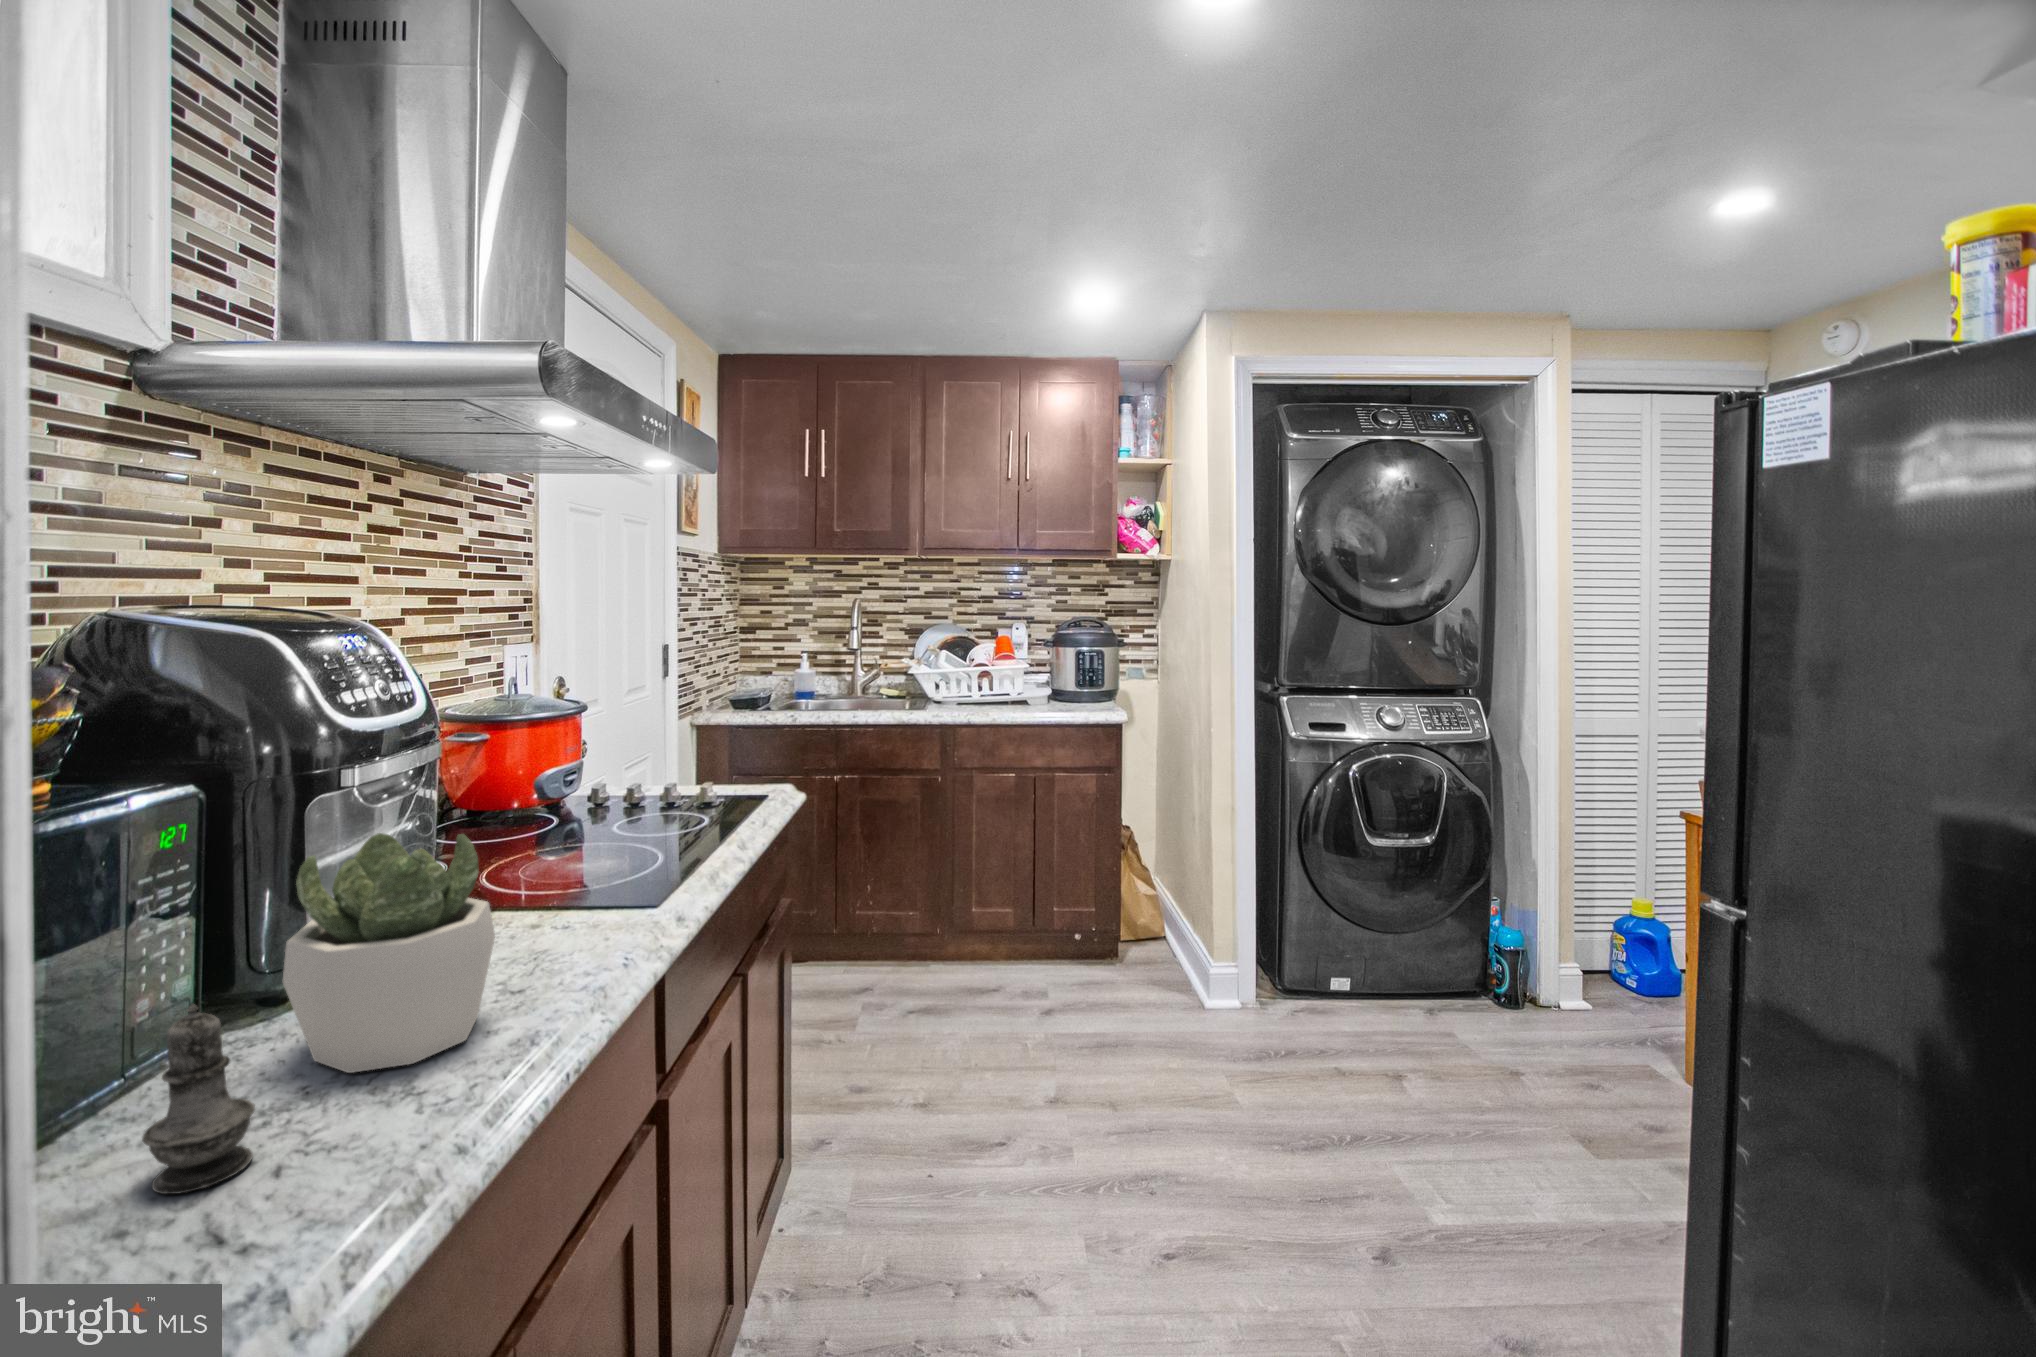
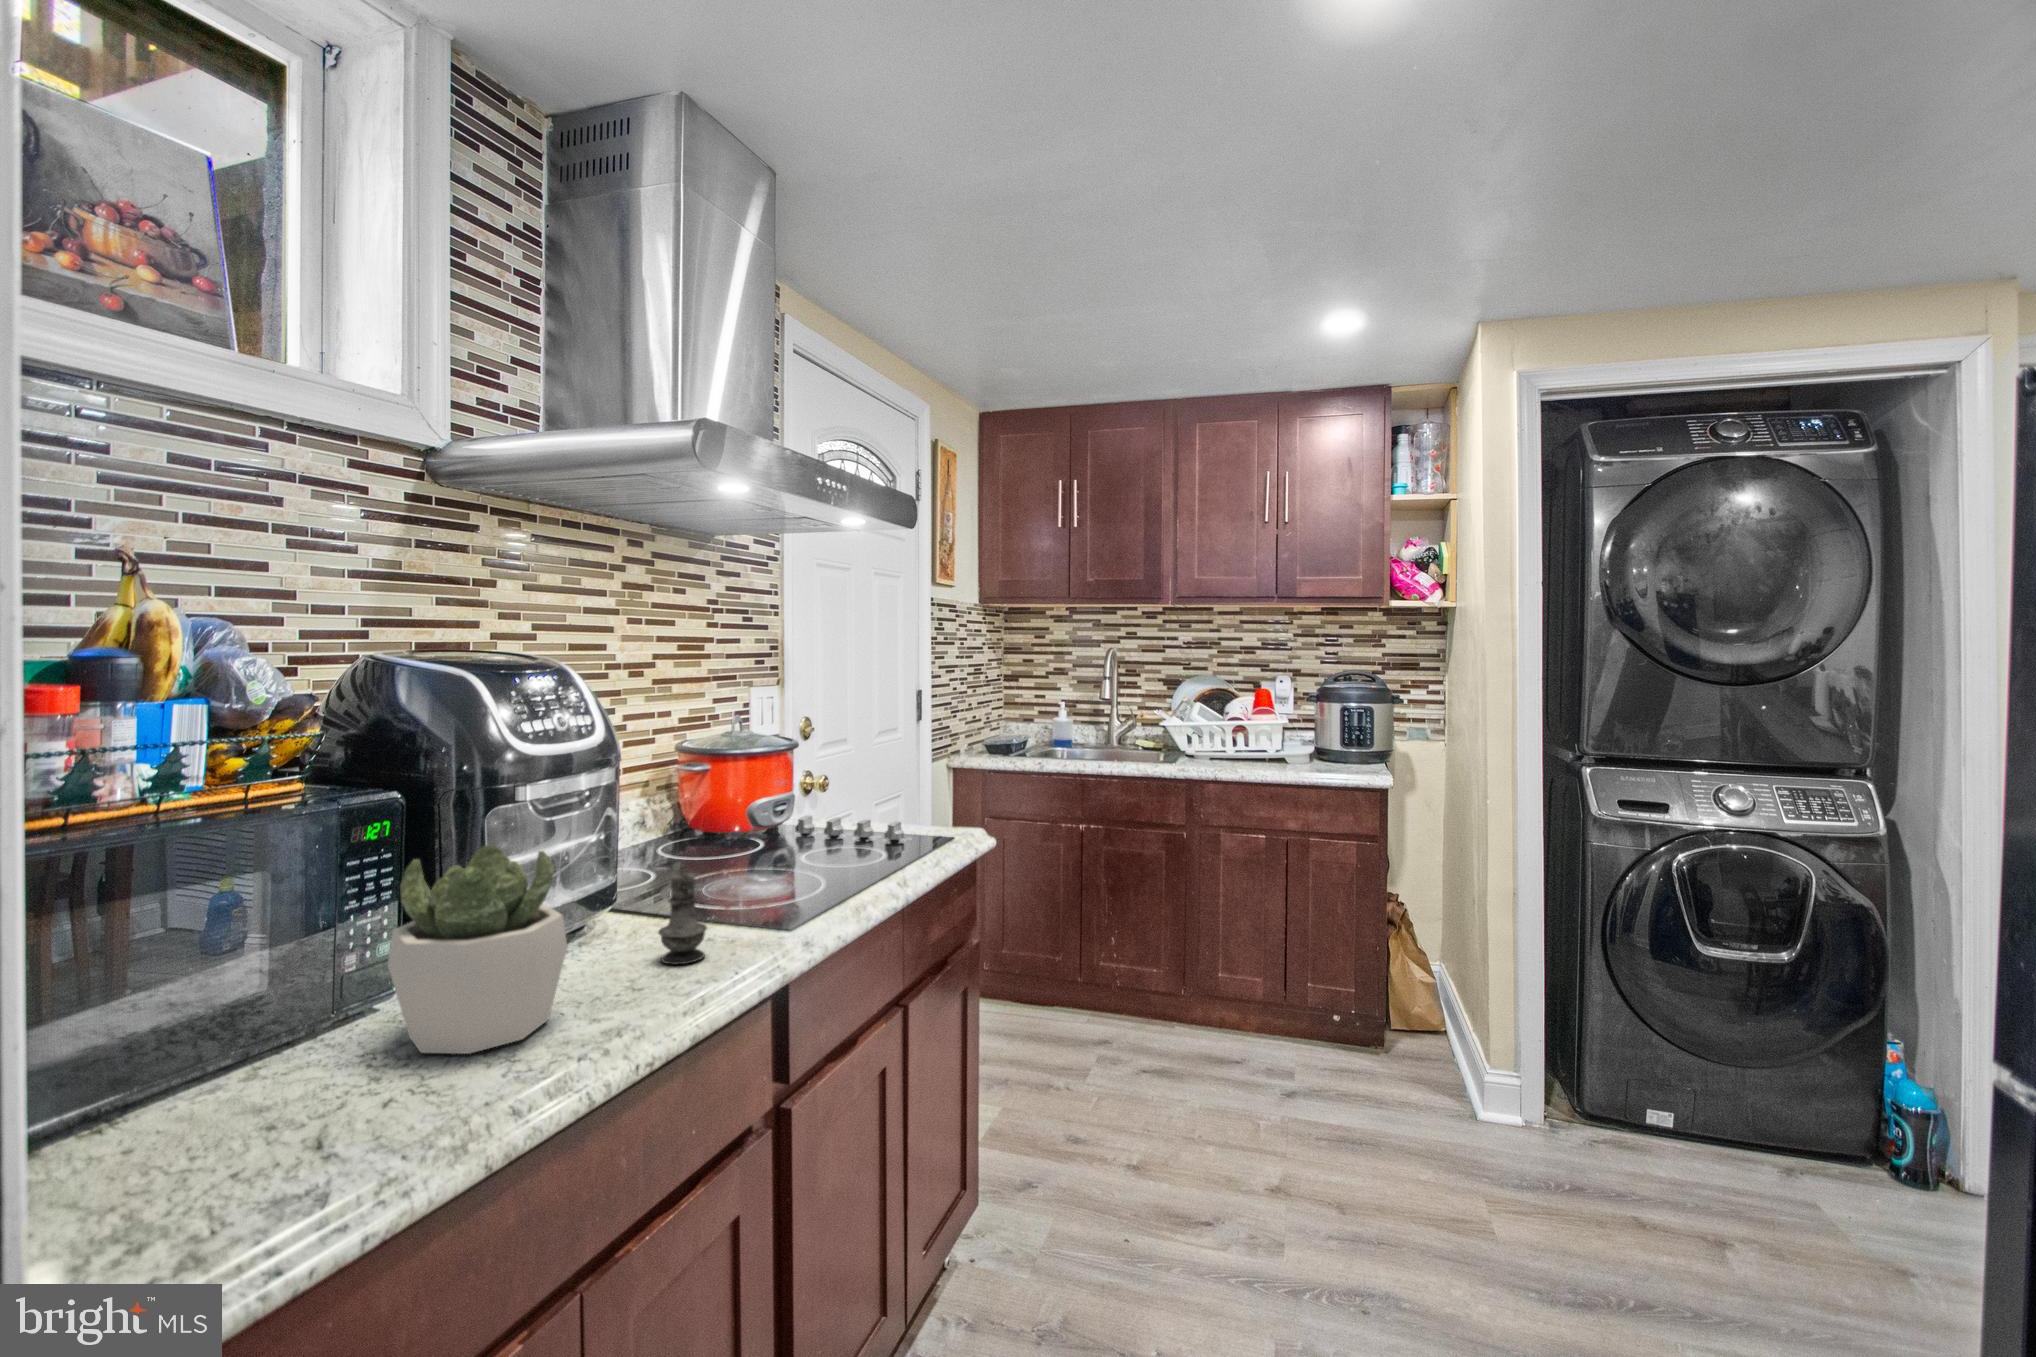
salt shaker: present [142,1004,255,1194] -> present [658,864,707,964]

